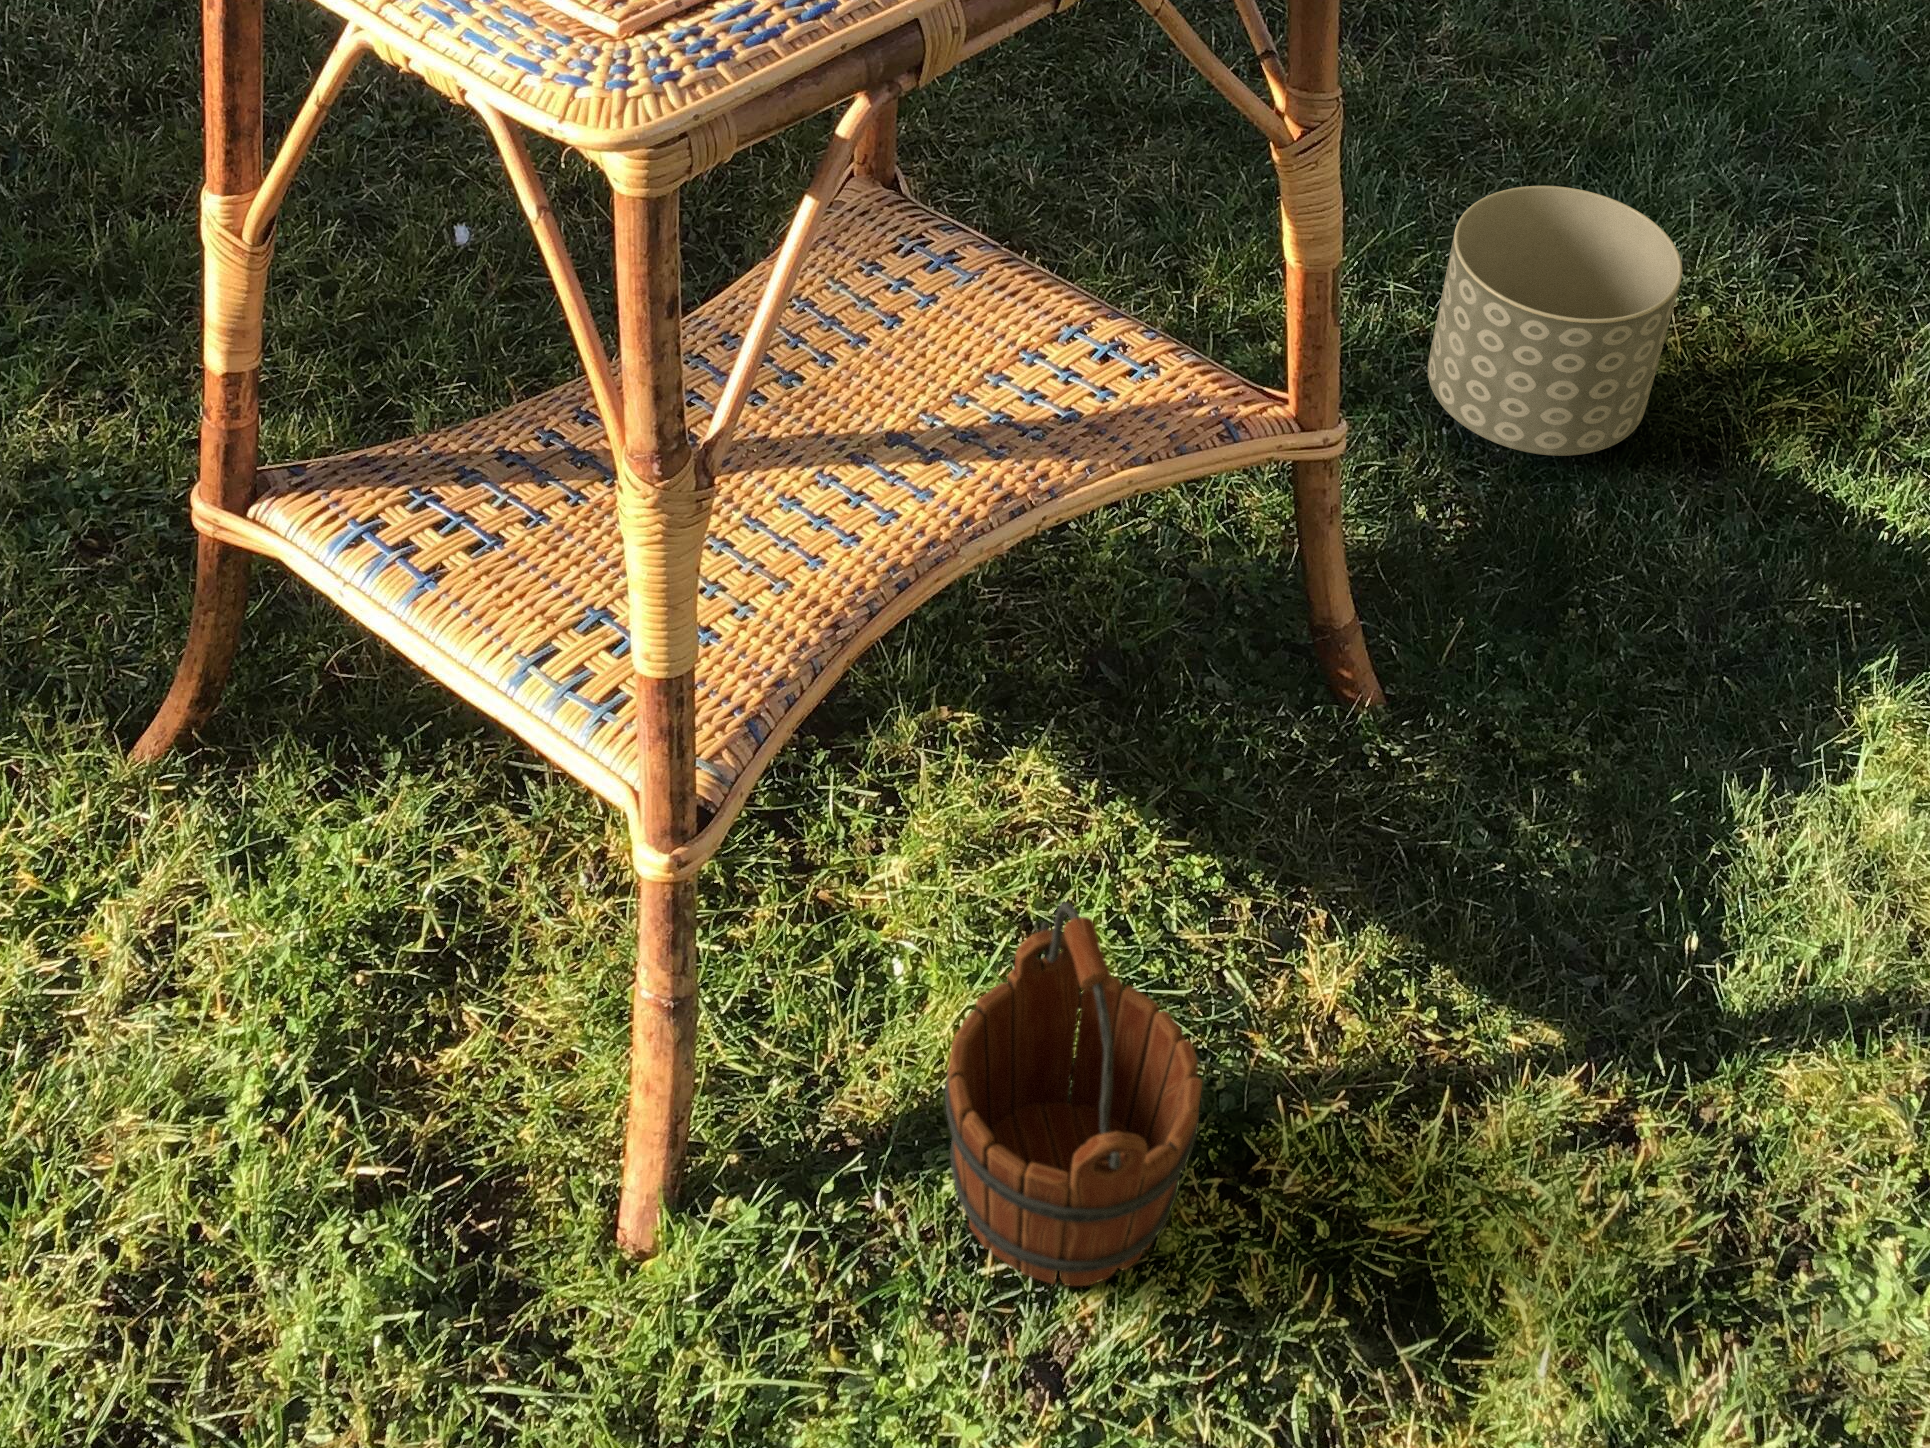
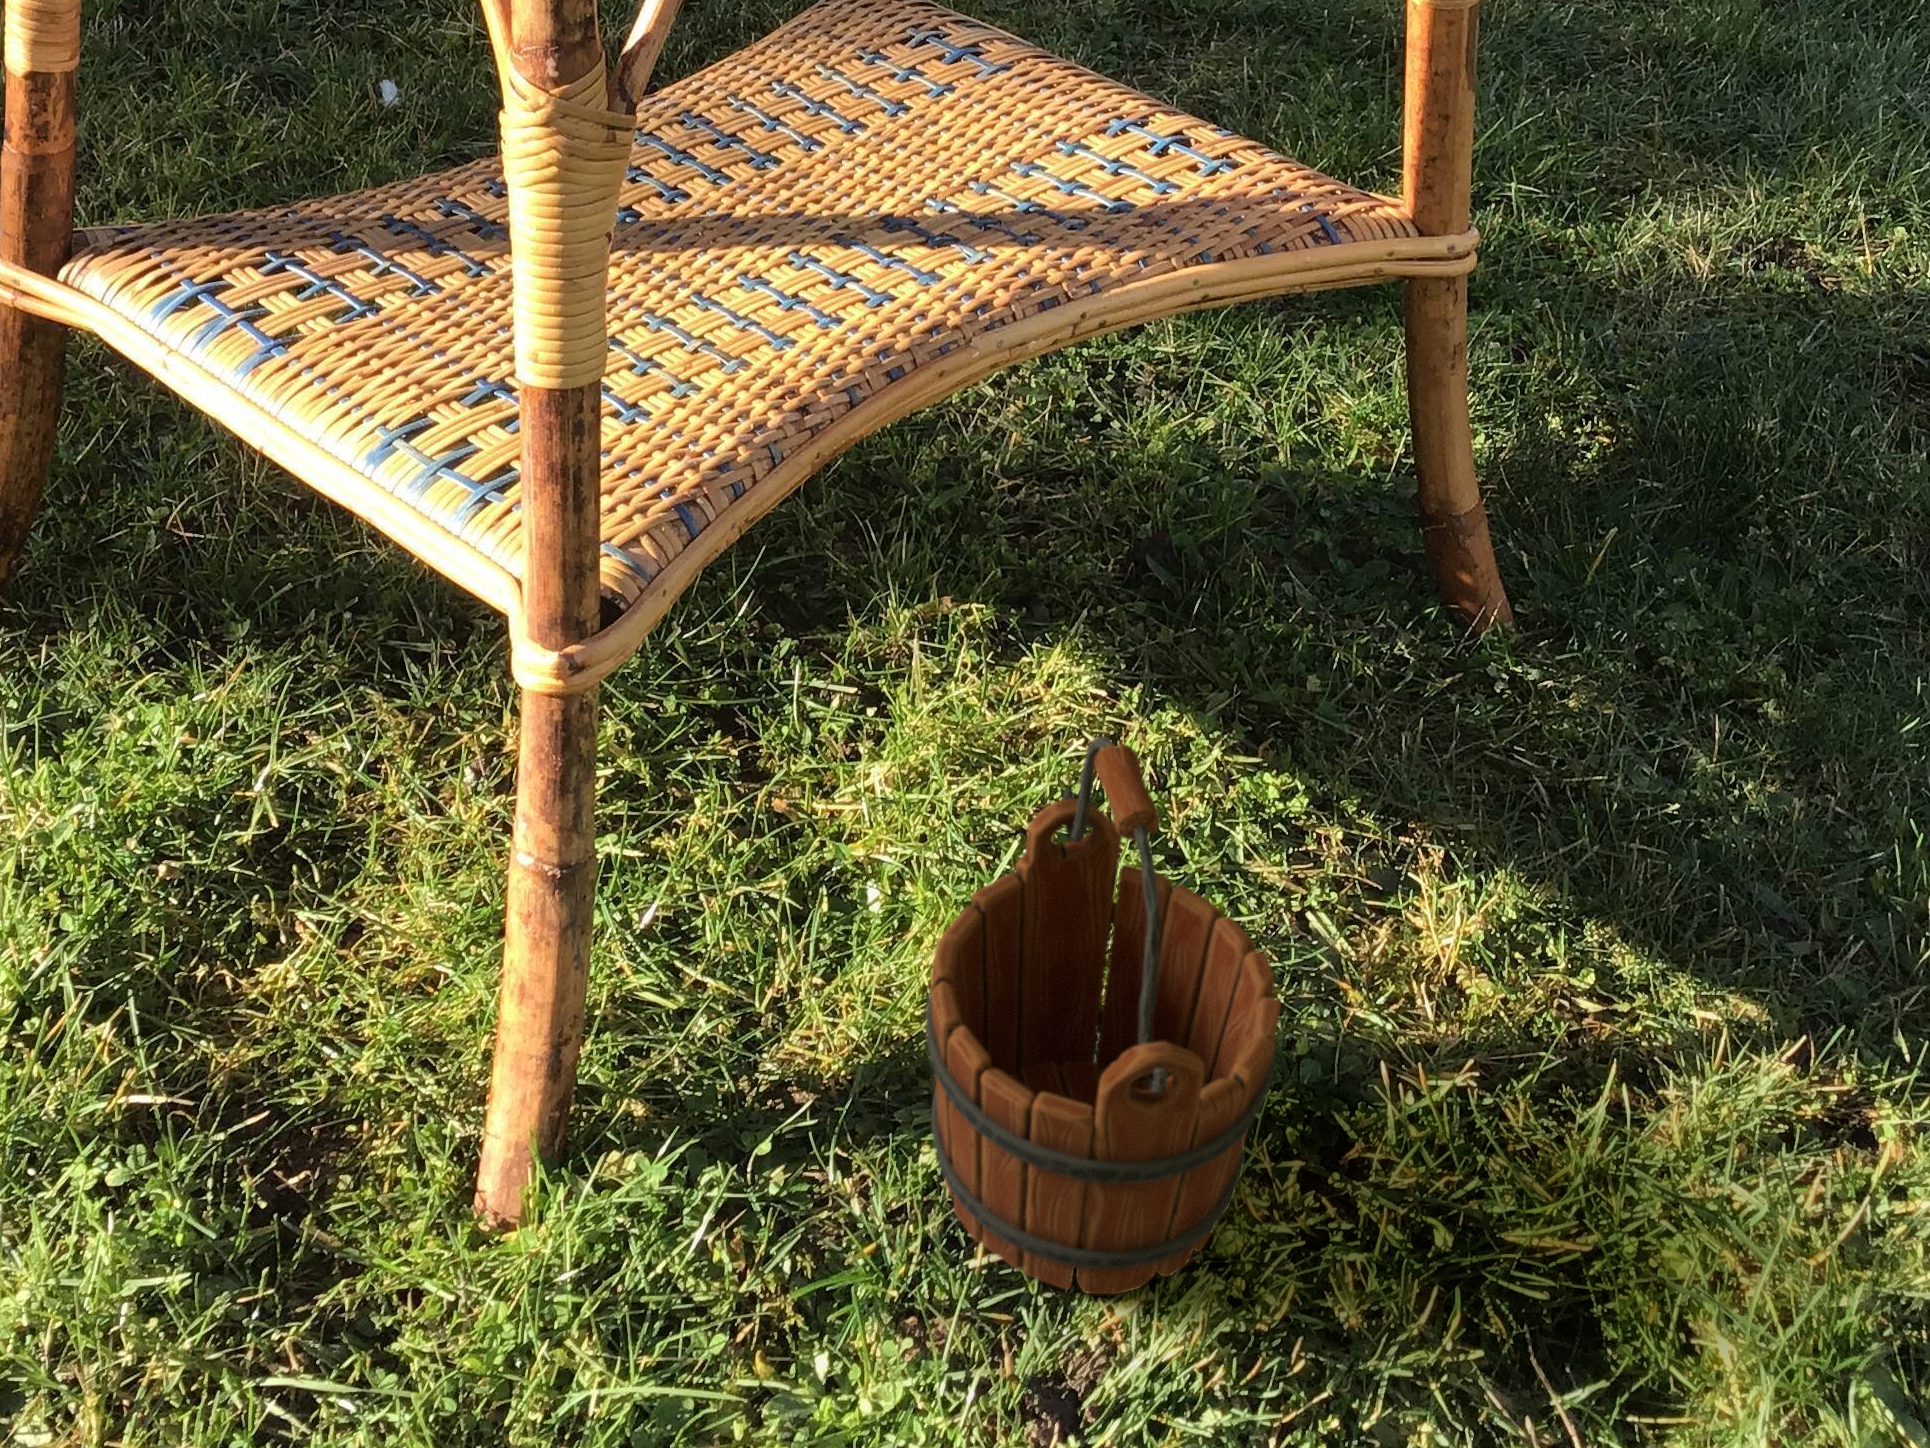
planter: present [1428,186,1682,456] -> none [1562,28,1893,352]

